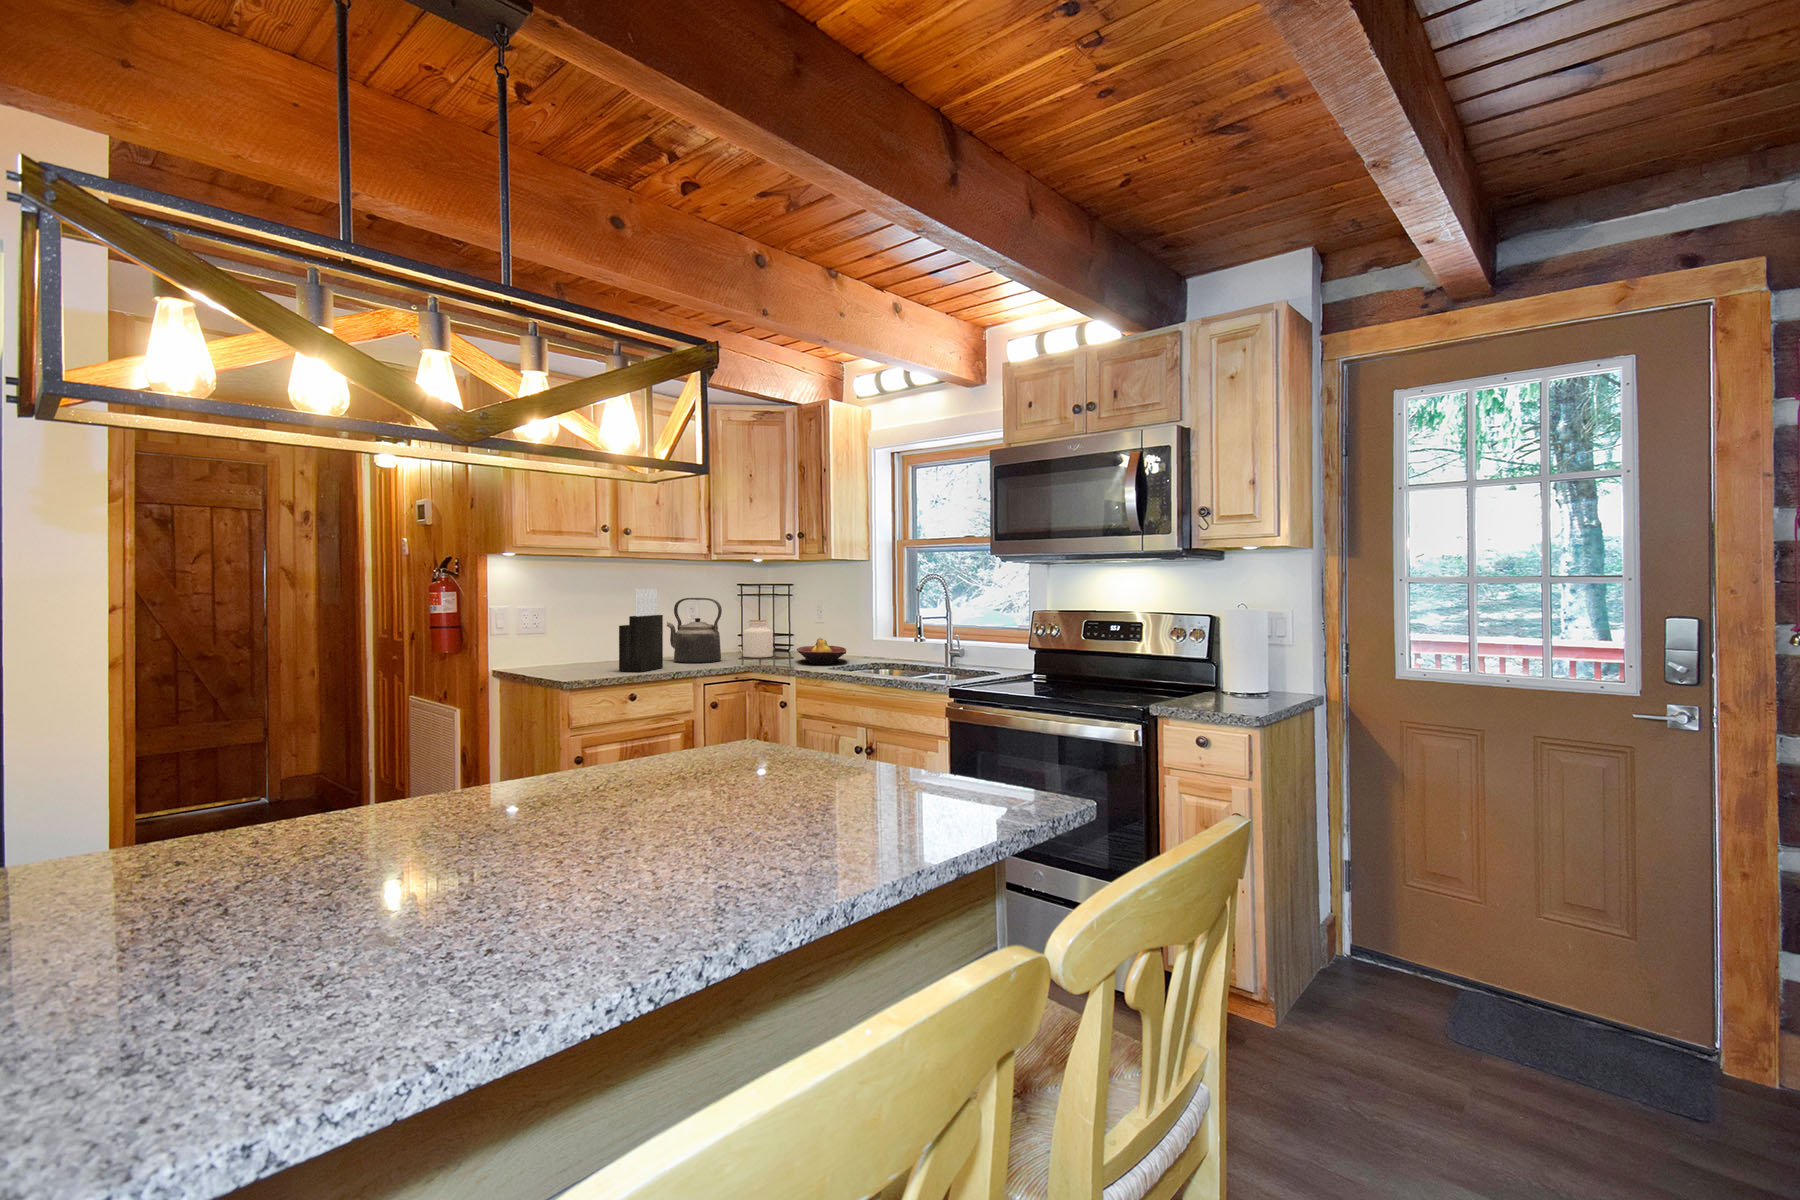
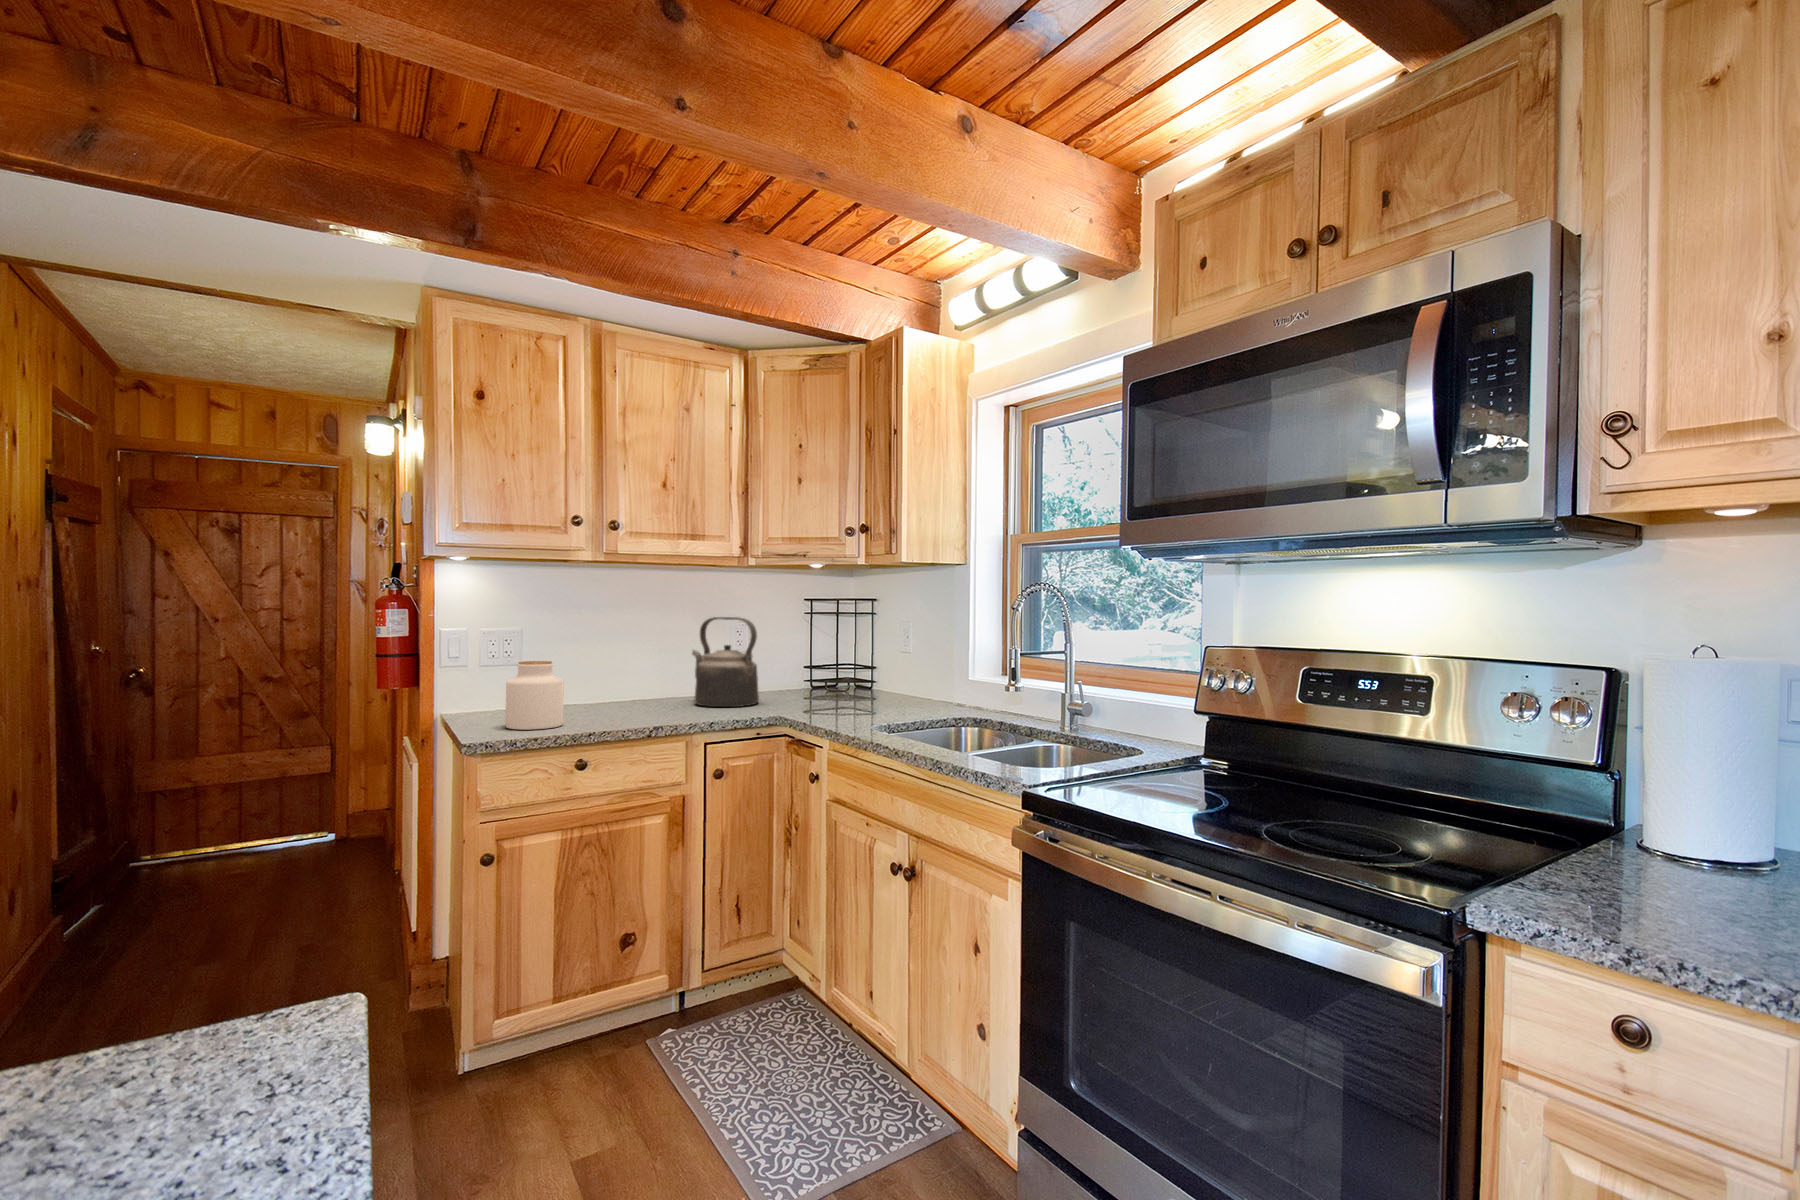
knife block: present [619,588,663,672] -> none [588,602,658,721]
jar: present [743,620,773,657] -> present [505,661,564,730]
fruit bowl: present [797,638,846,665] -> none [850,677,926,718]

